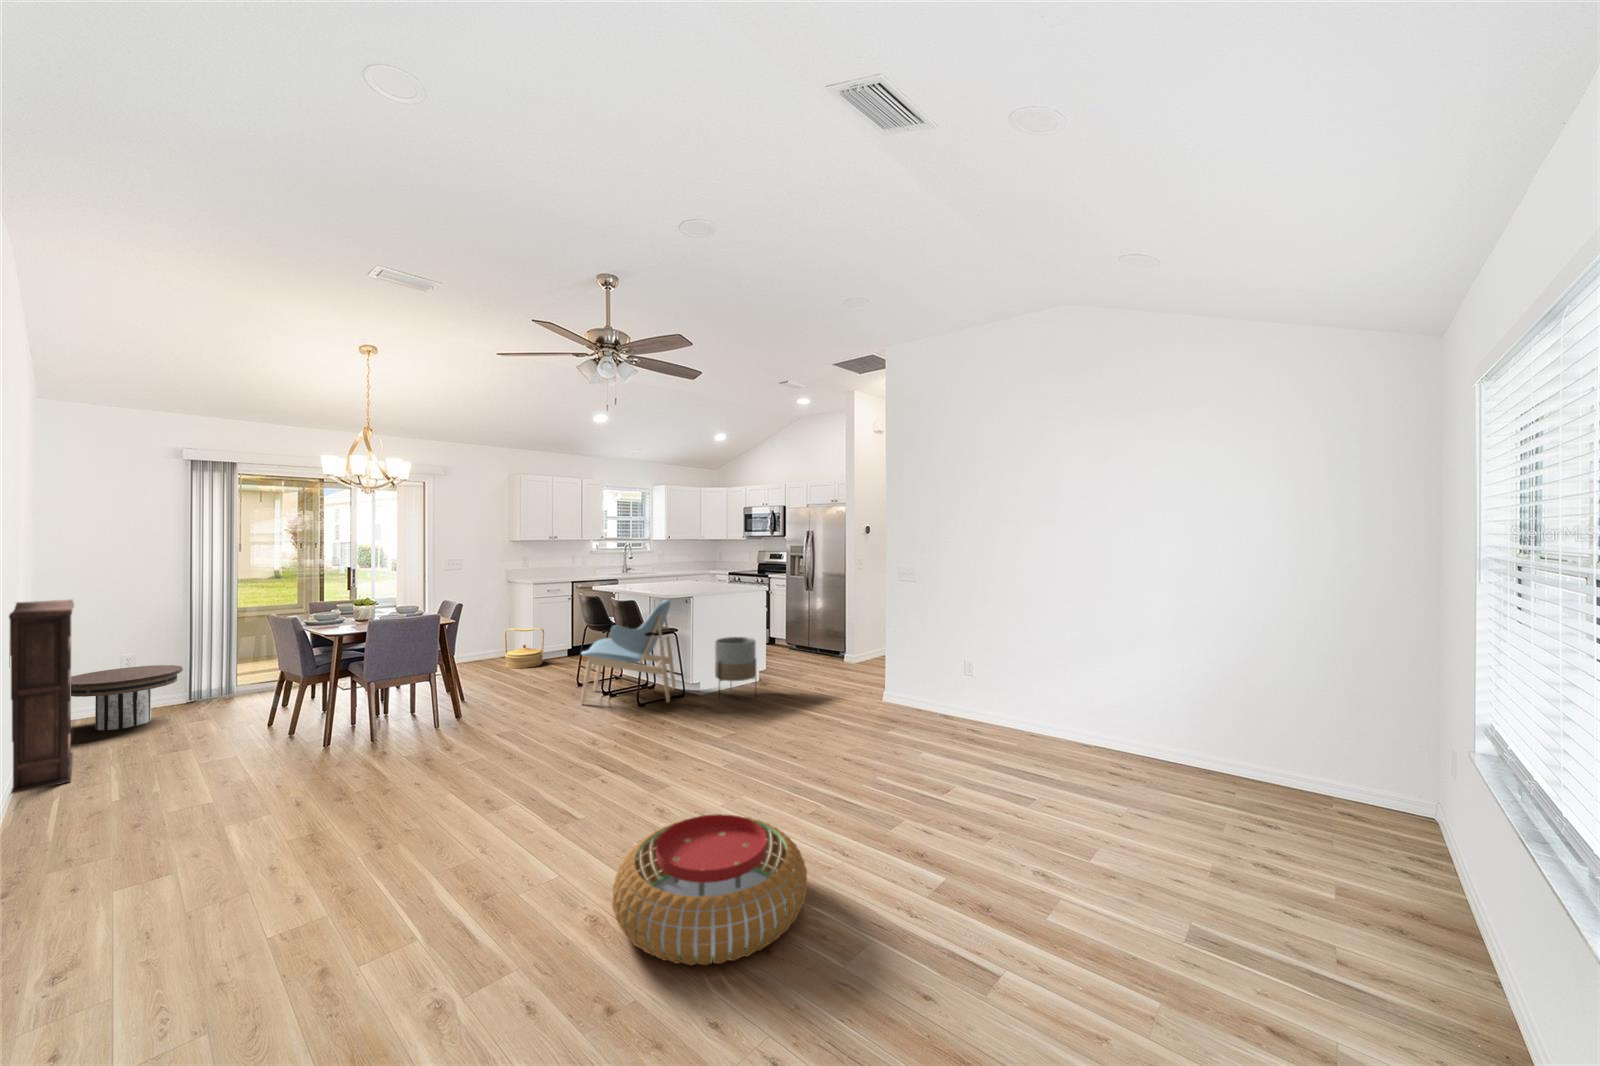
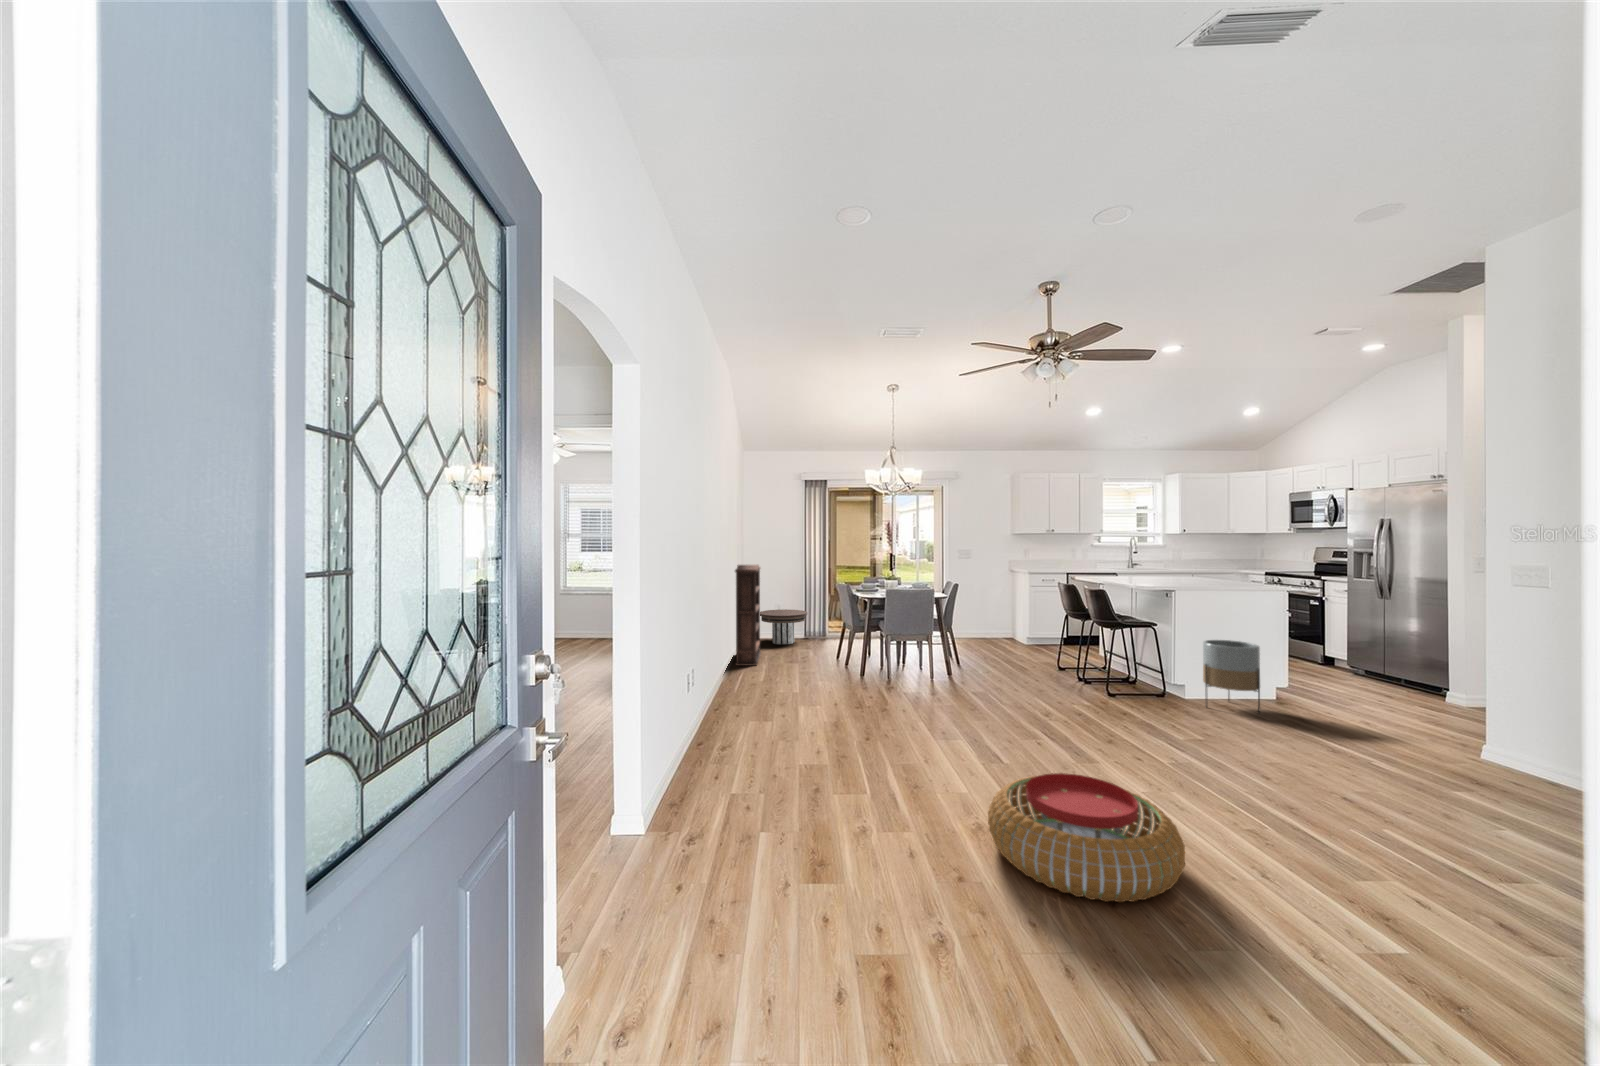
lounge chair: present [581,600,676,704] -> none [1052,592,1159,698]
woven basket: present [505,628,544,668] -> none [1004,611,1038,648]

